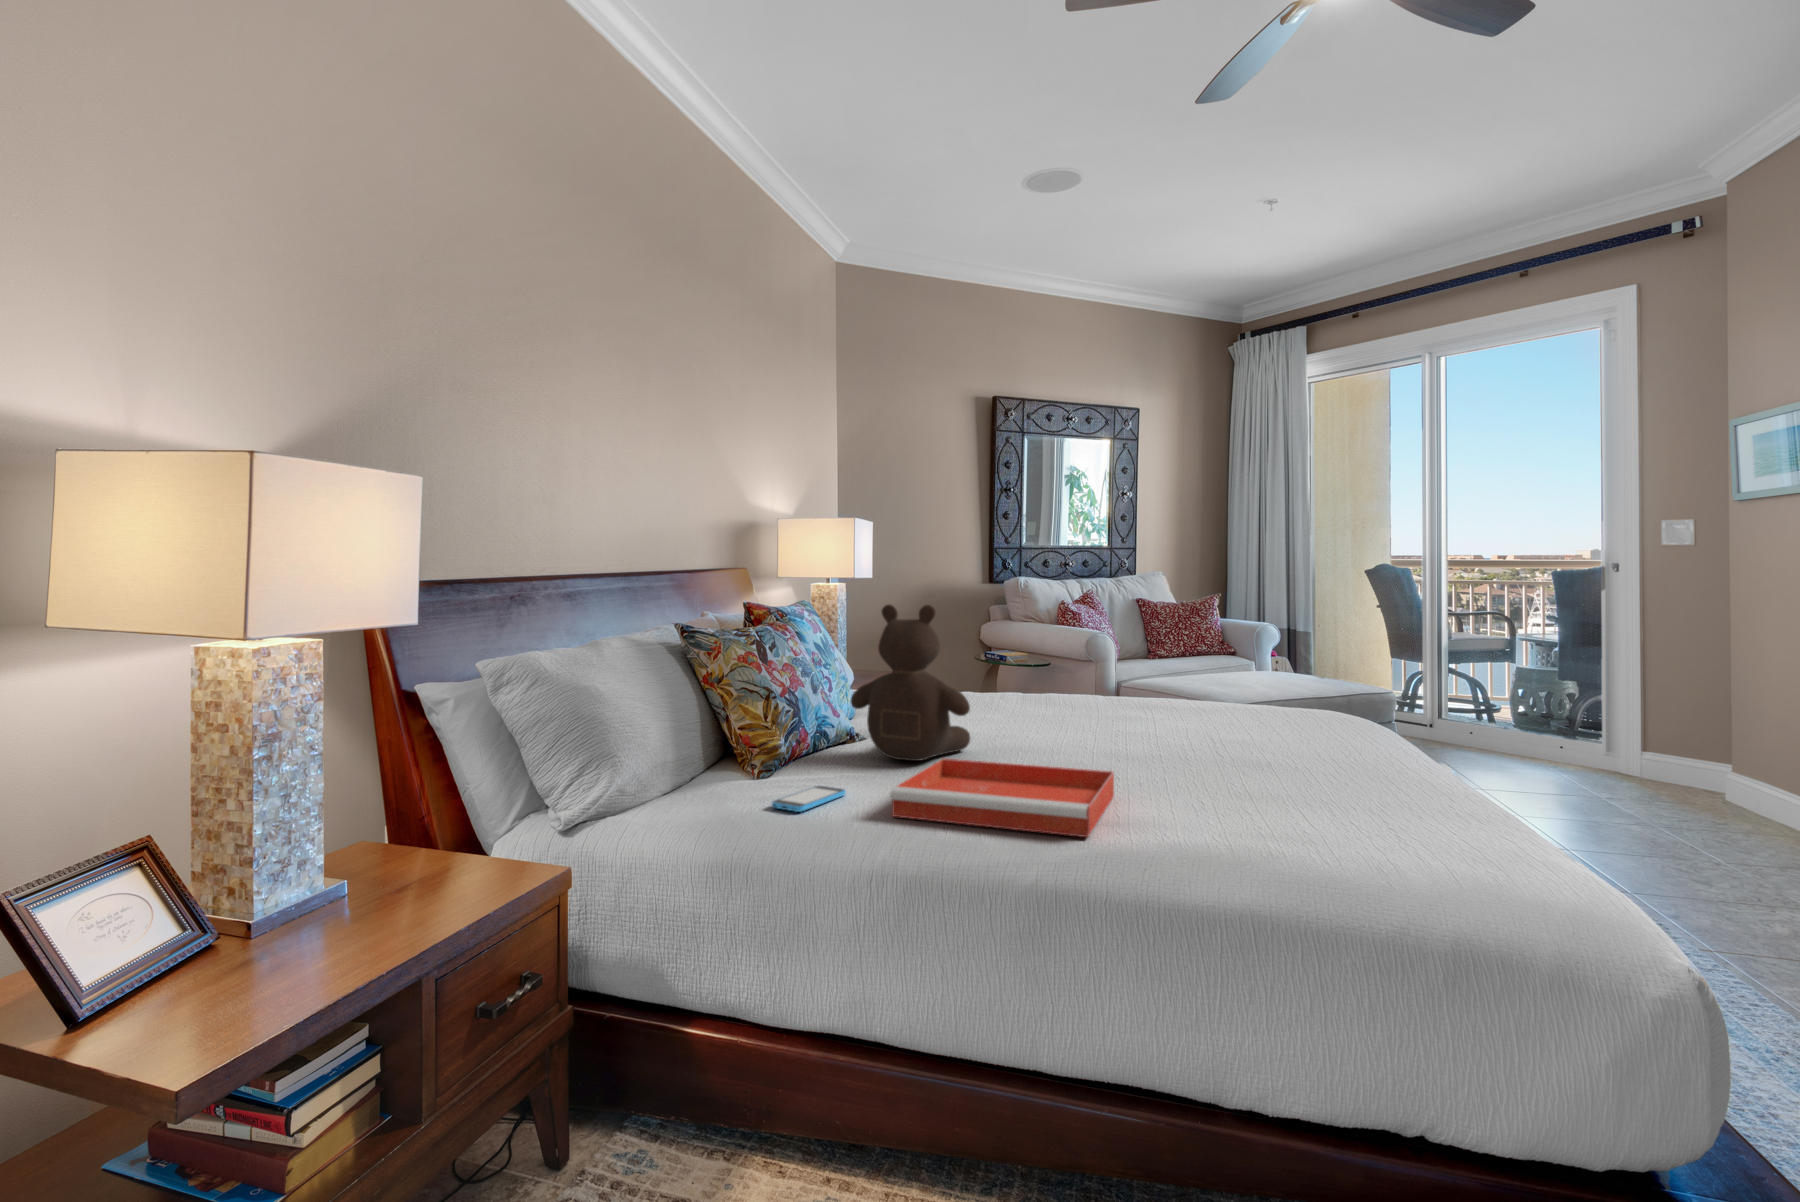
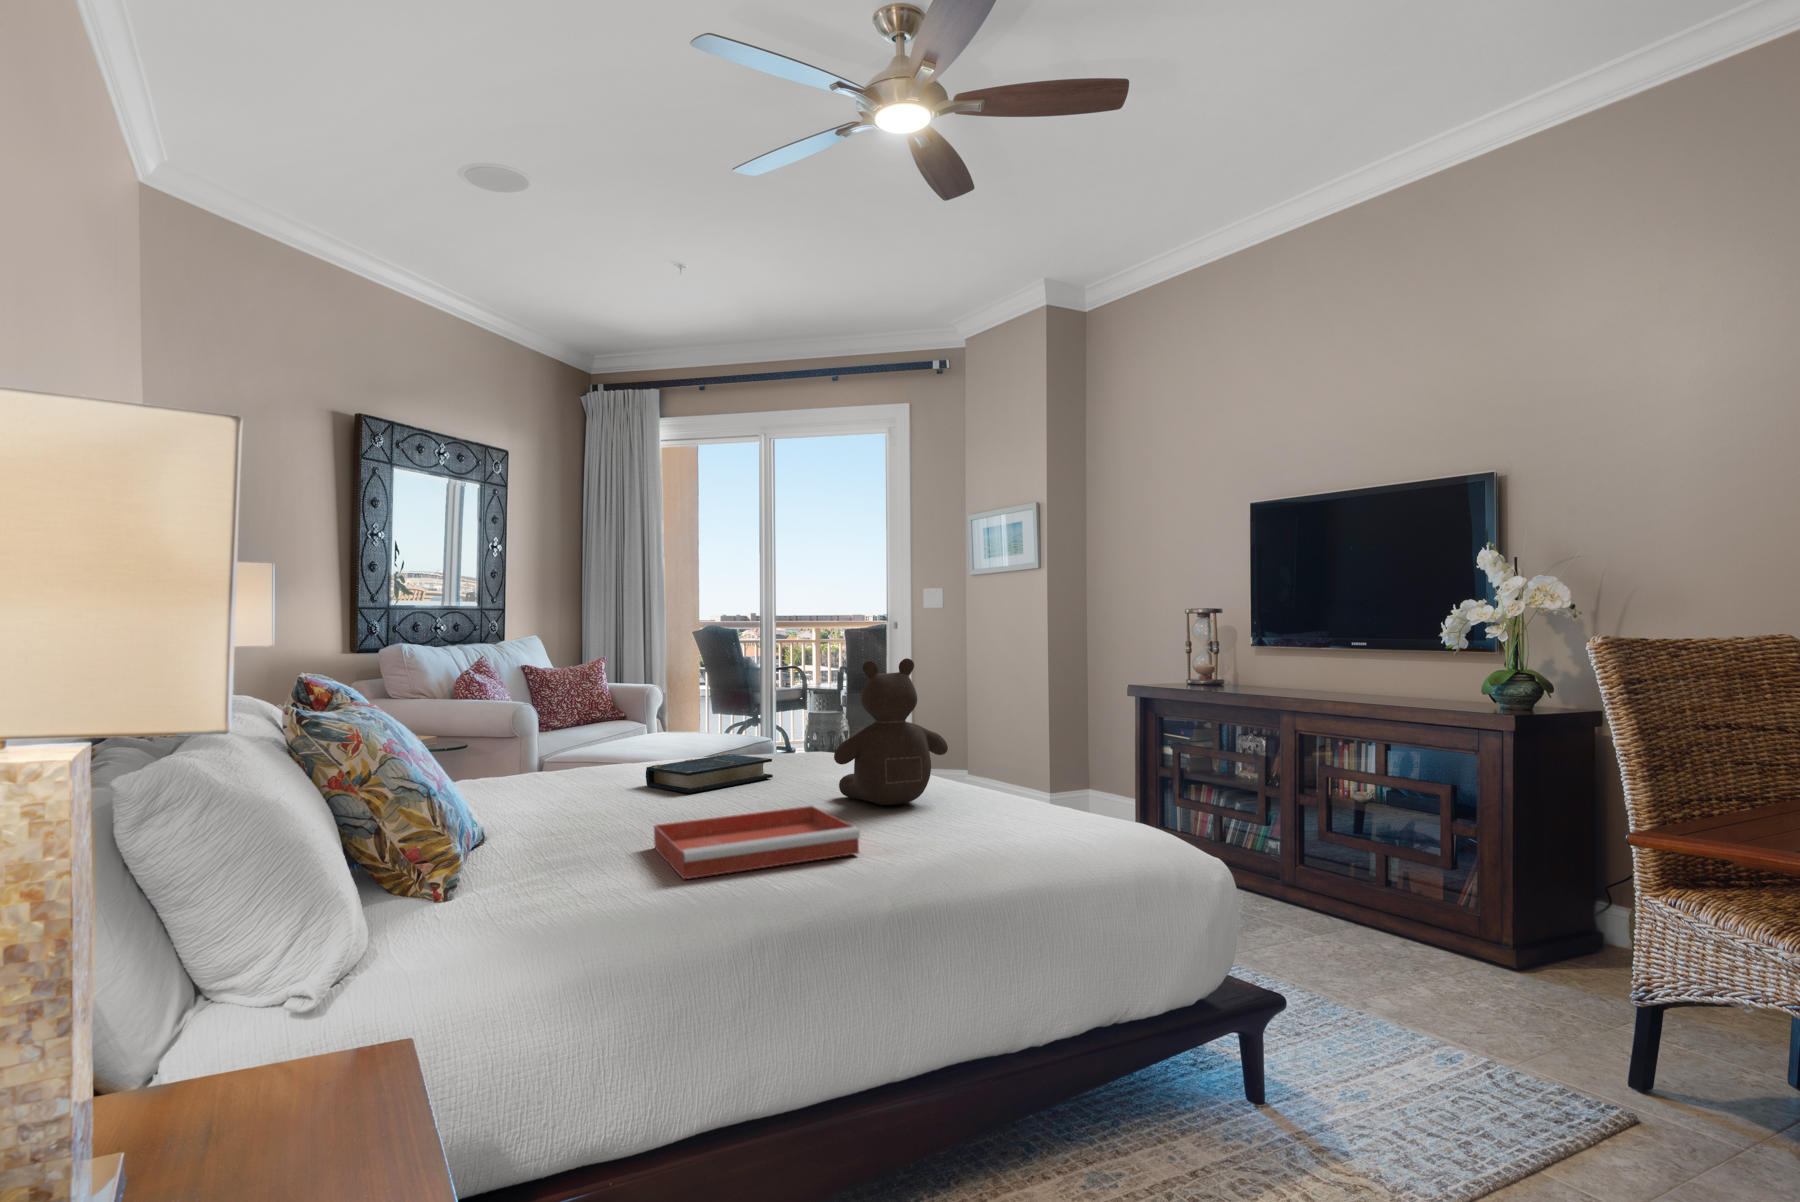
teddy bear: present [851,605,970,761] -> present [834,658,948,805]
book: none [1066,703,1192,736] -> present [646,754,773,793]
smartphone: present [772,786,846,812] -> none [552,871,598,901]

